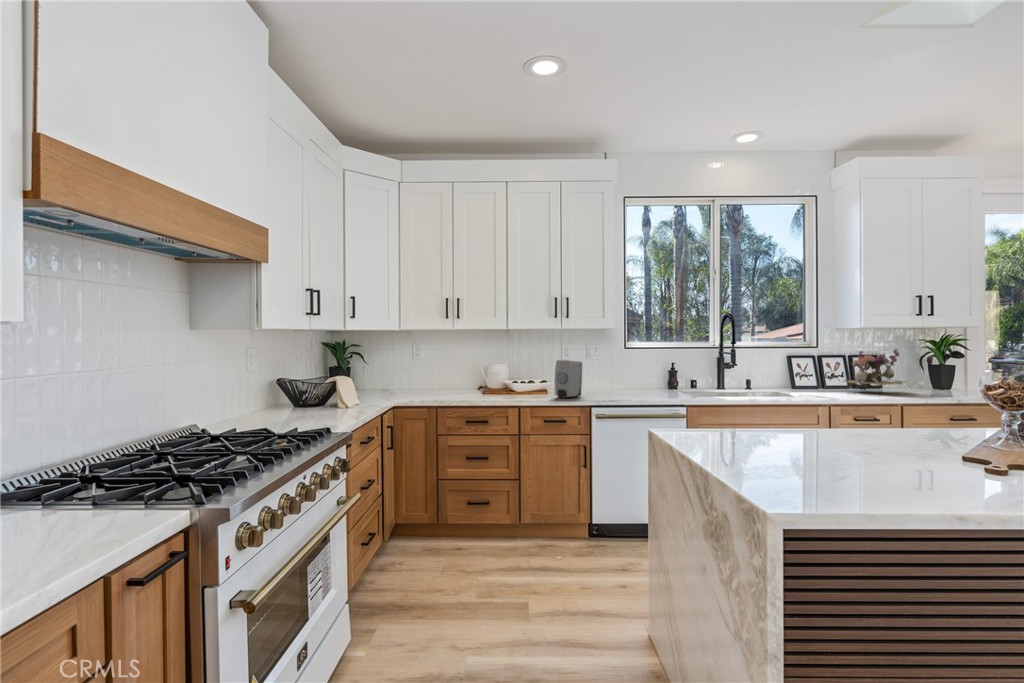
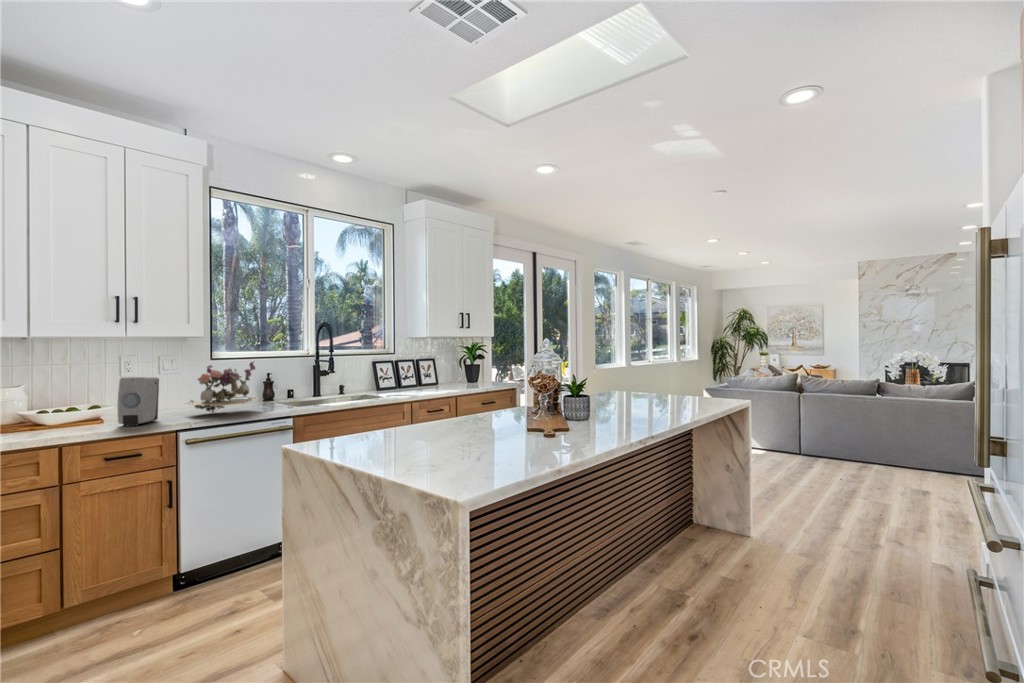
flower arrangement: present [844,349,904,391] -> present [187,362,259,413]

